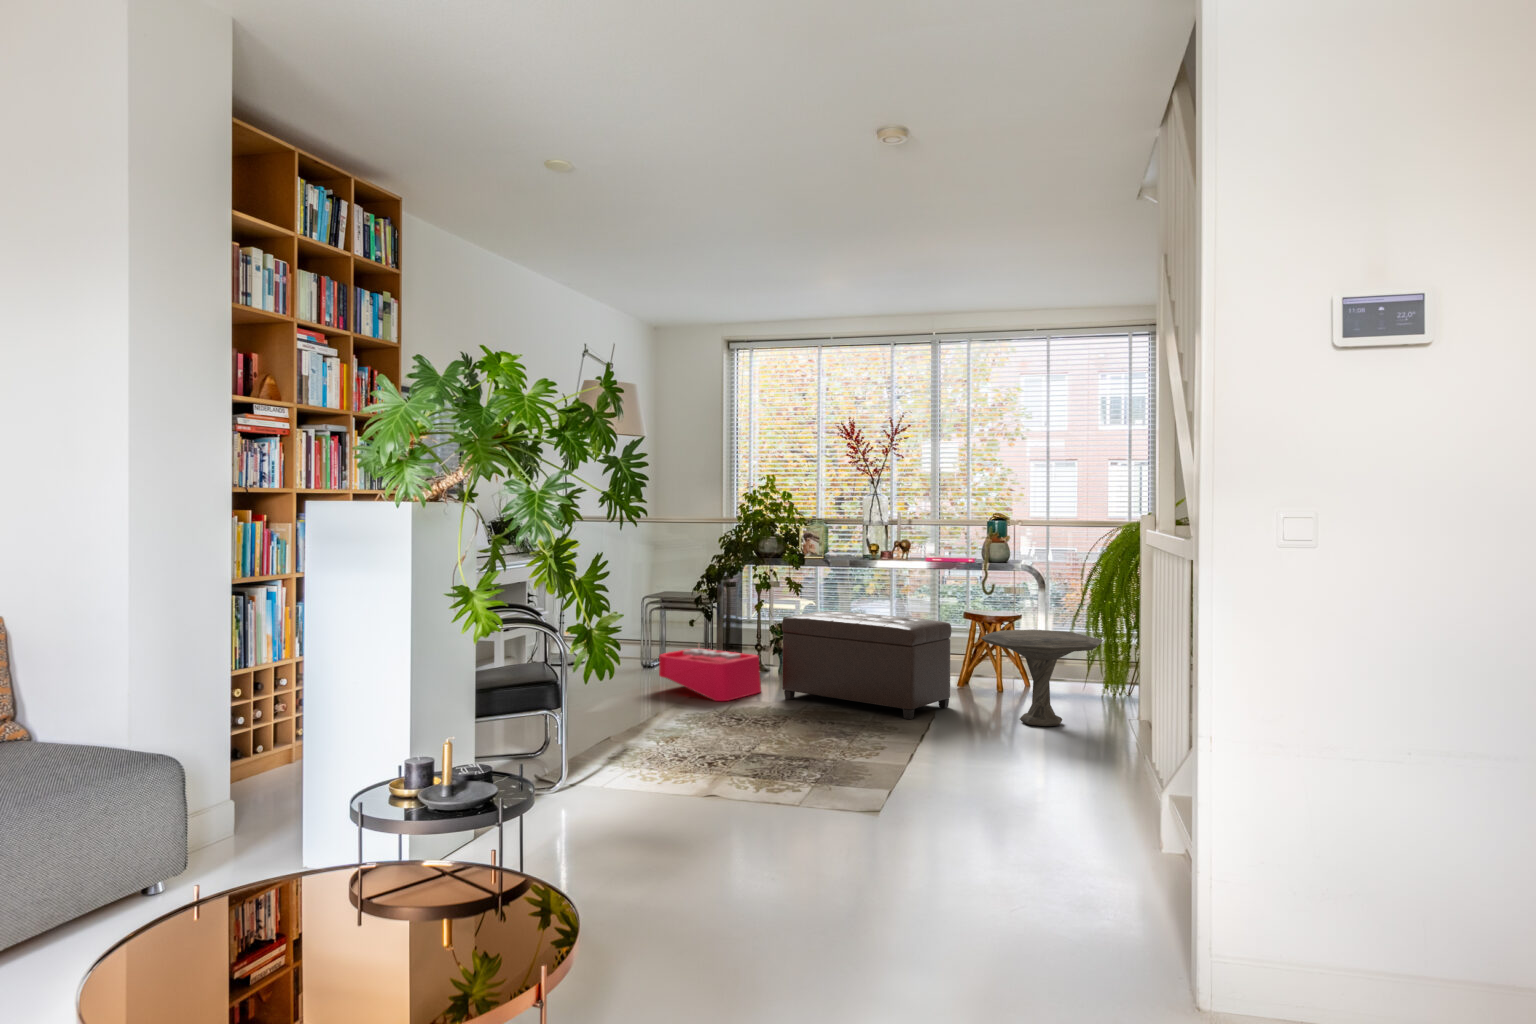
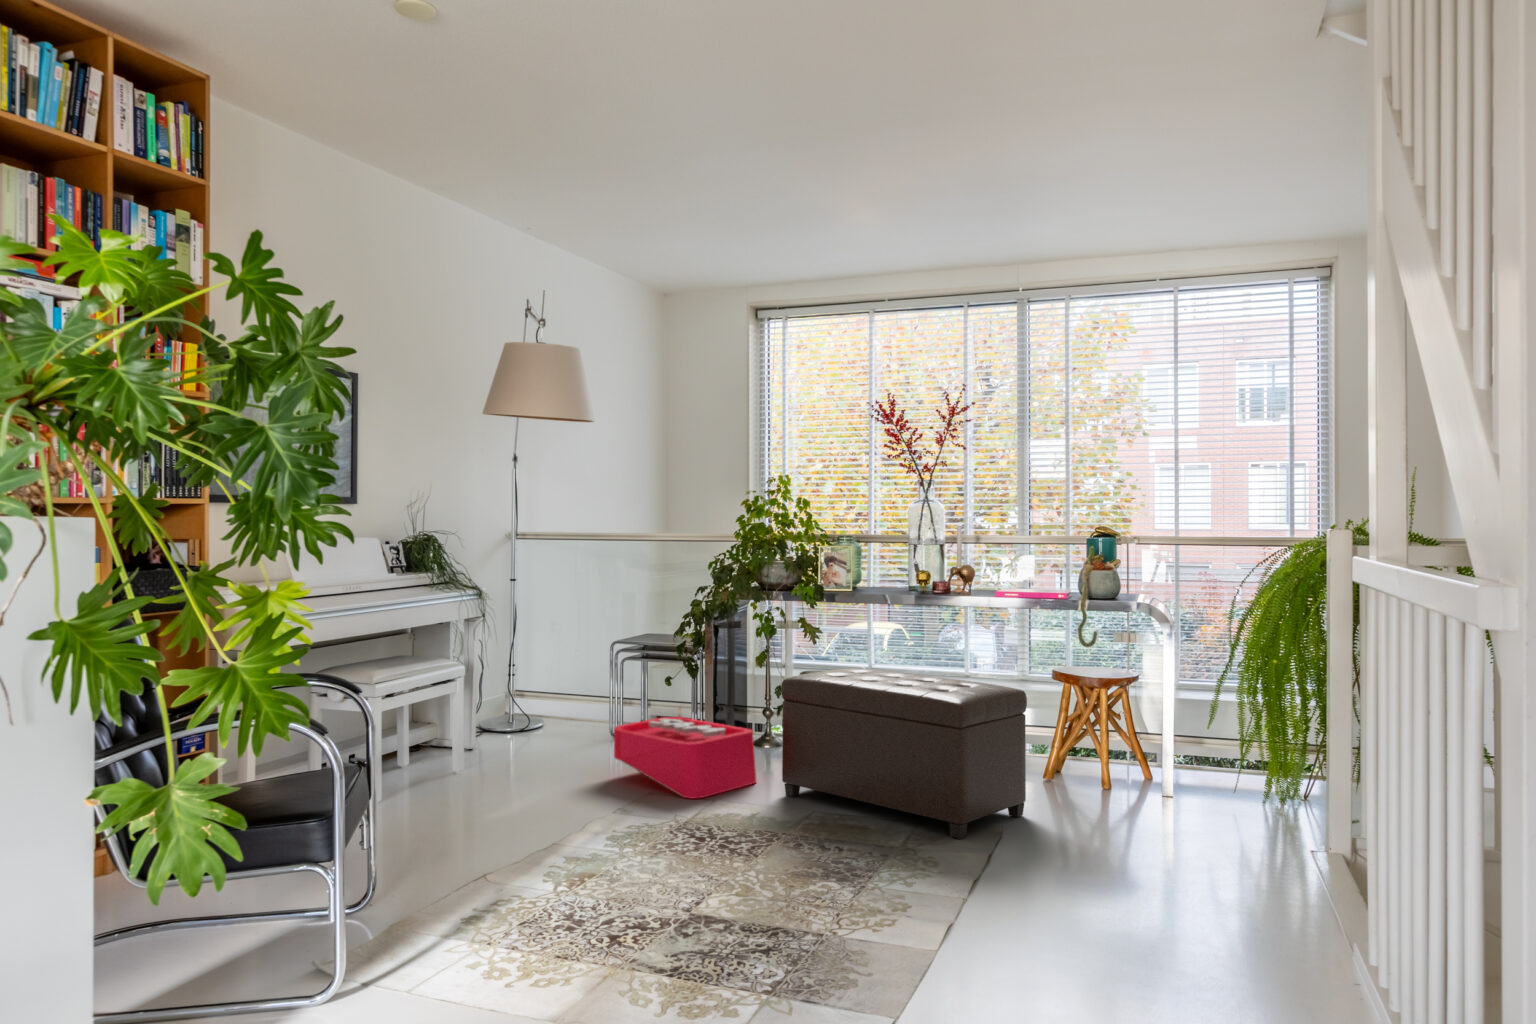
side table: present [981,629,1103,726] -> none [1067,705,1263,858]

